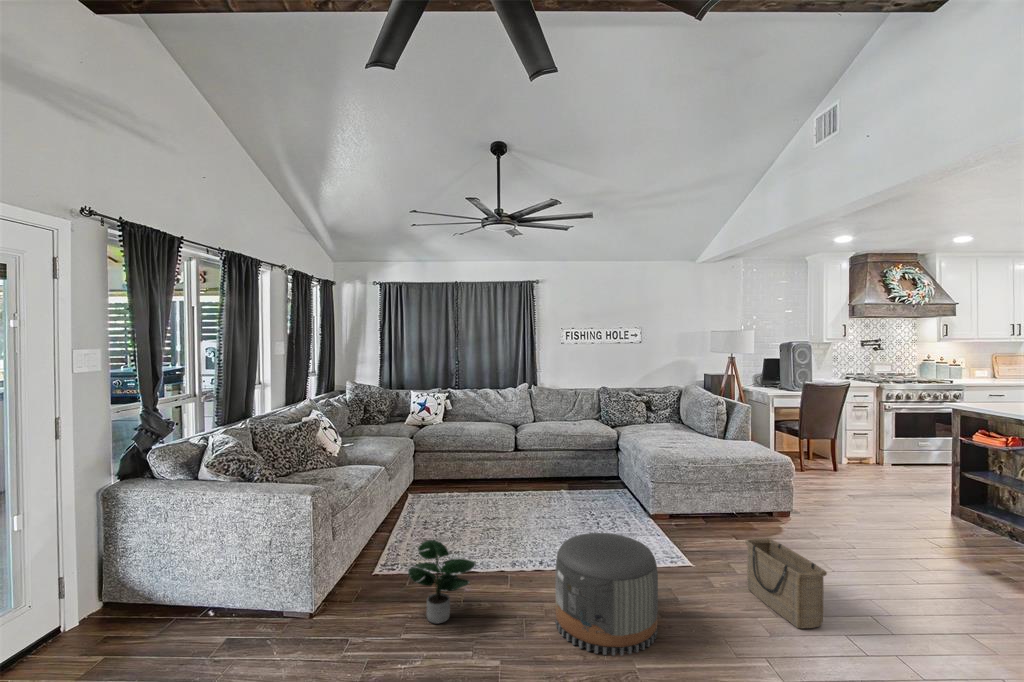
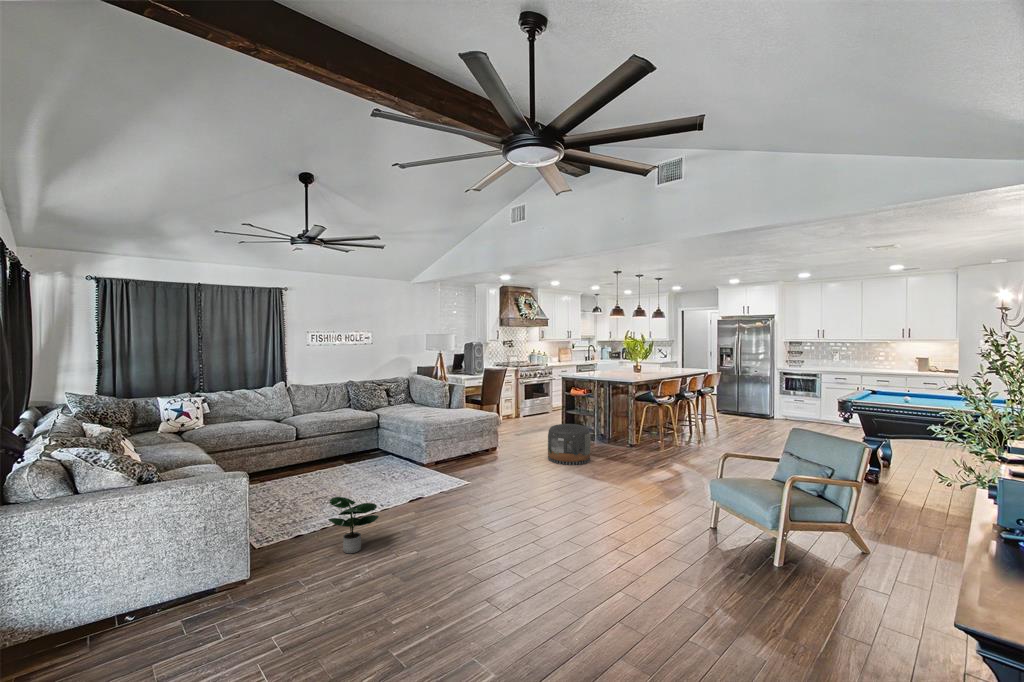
pouf: present [555,533,658,655] -> present [548,424,590,465]
basket: present [745,538,827,628] -> none [507,455,552,494]

